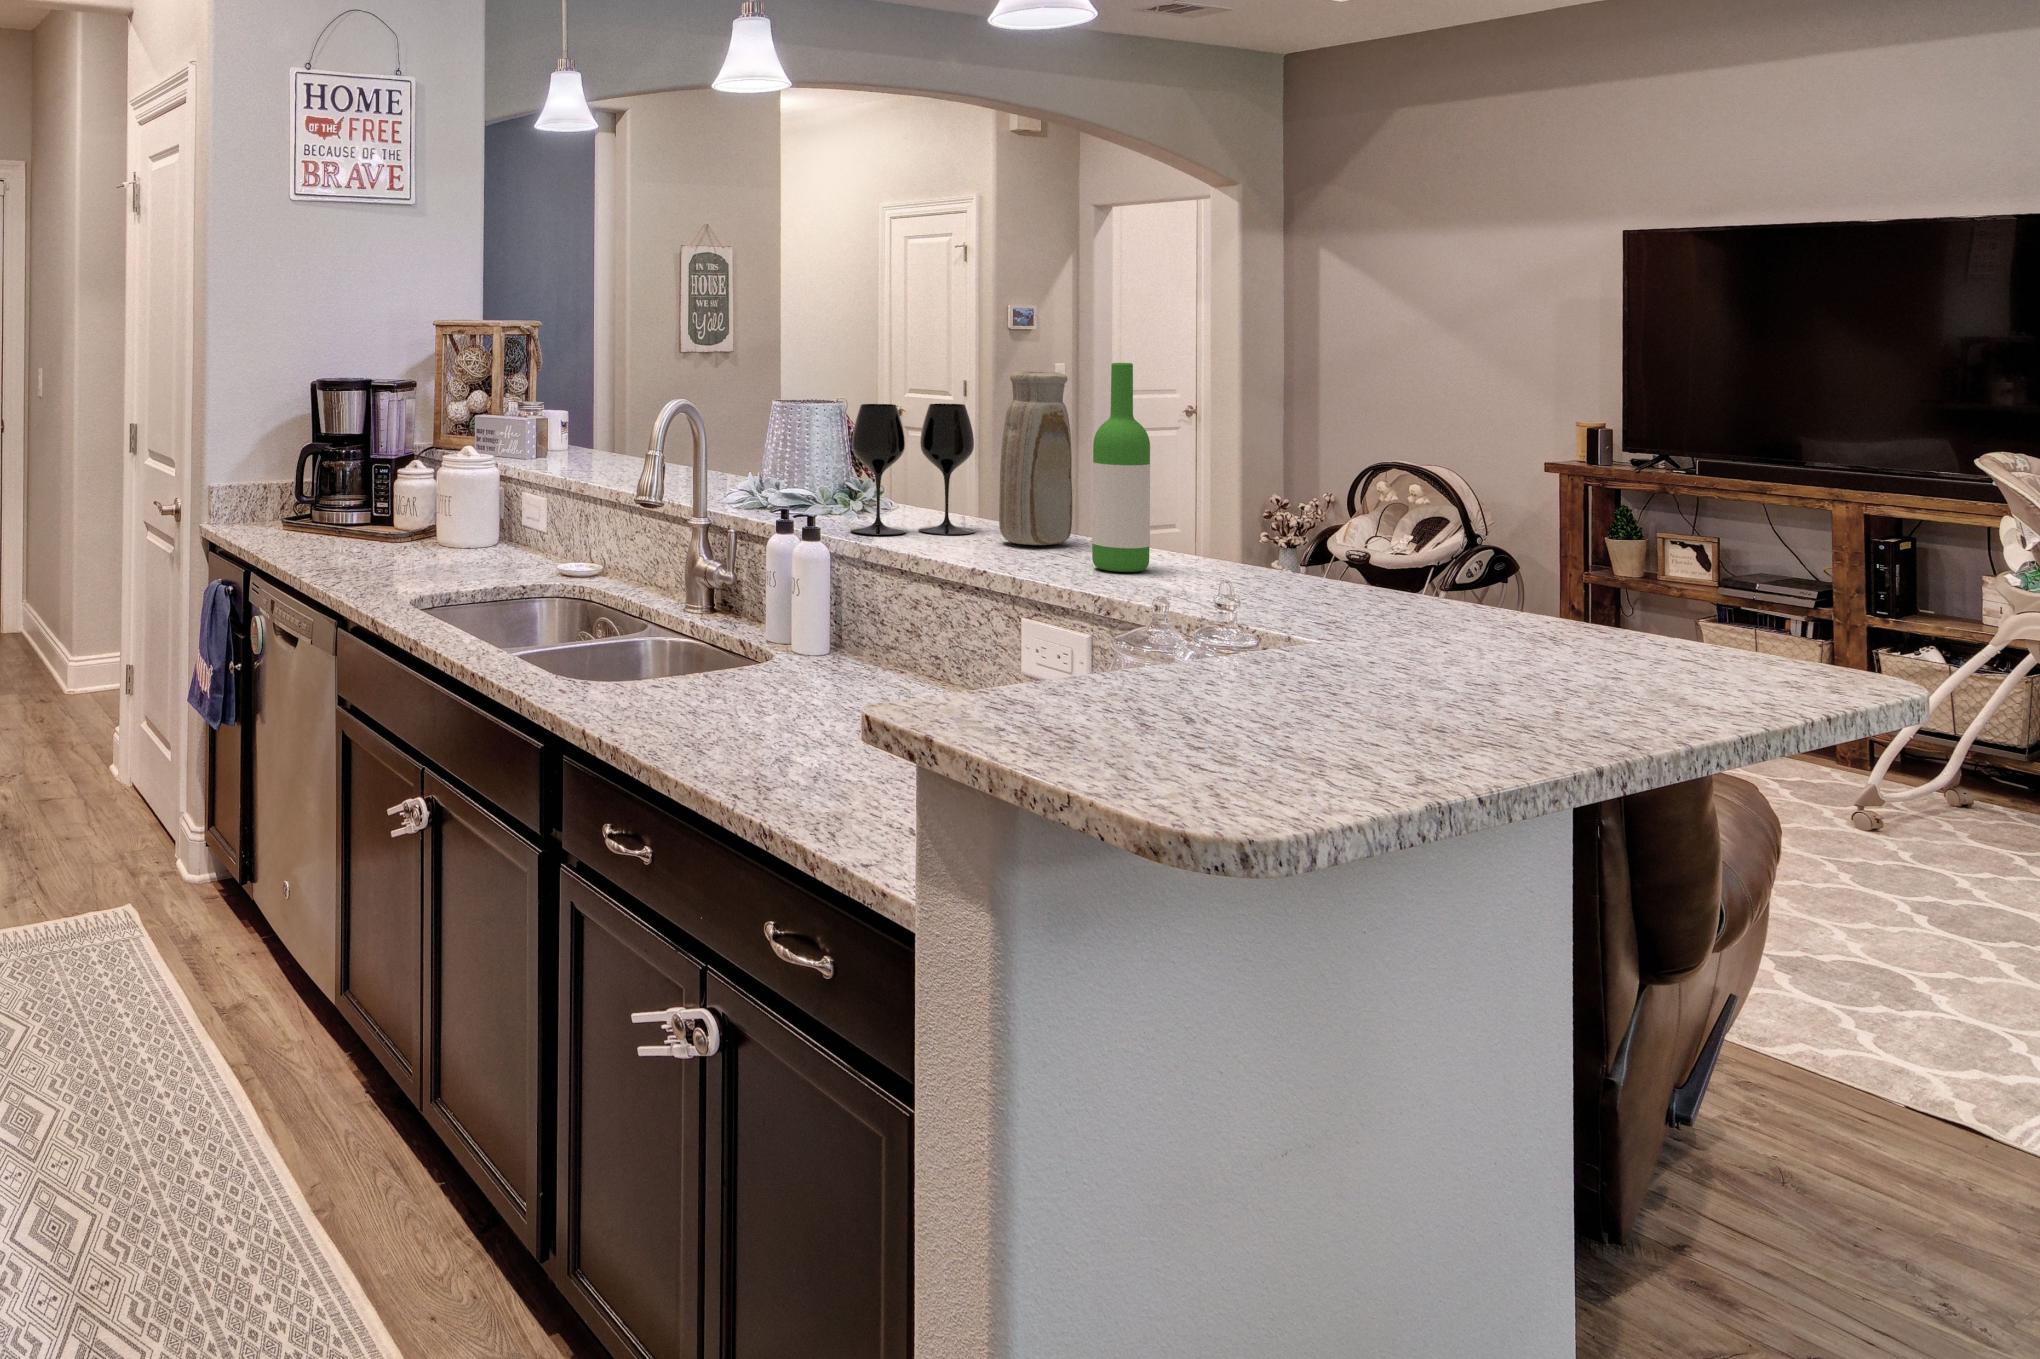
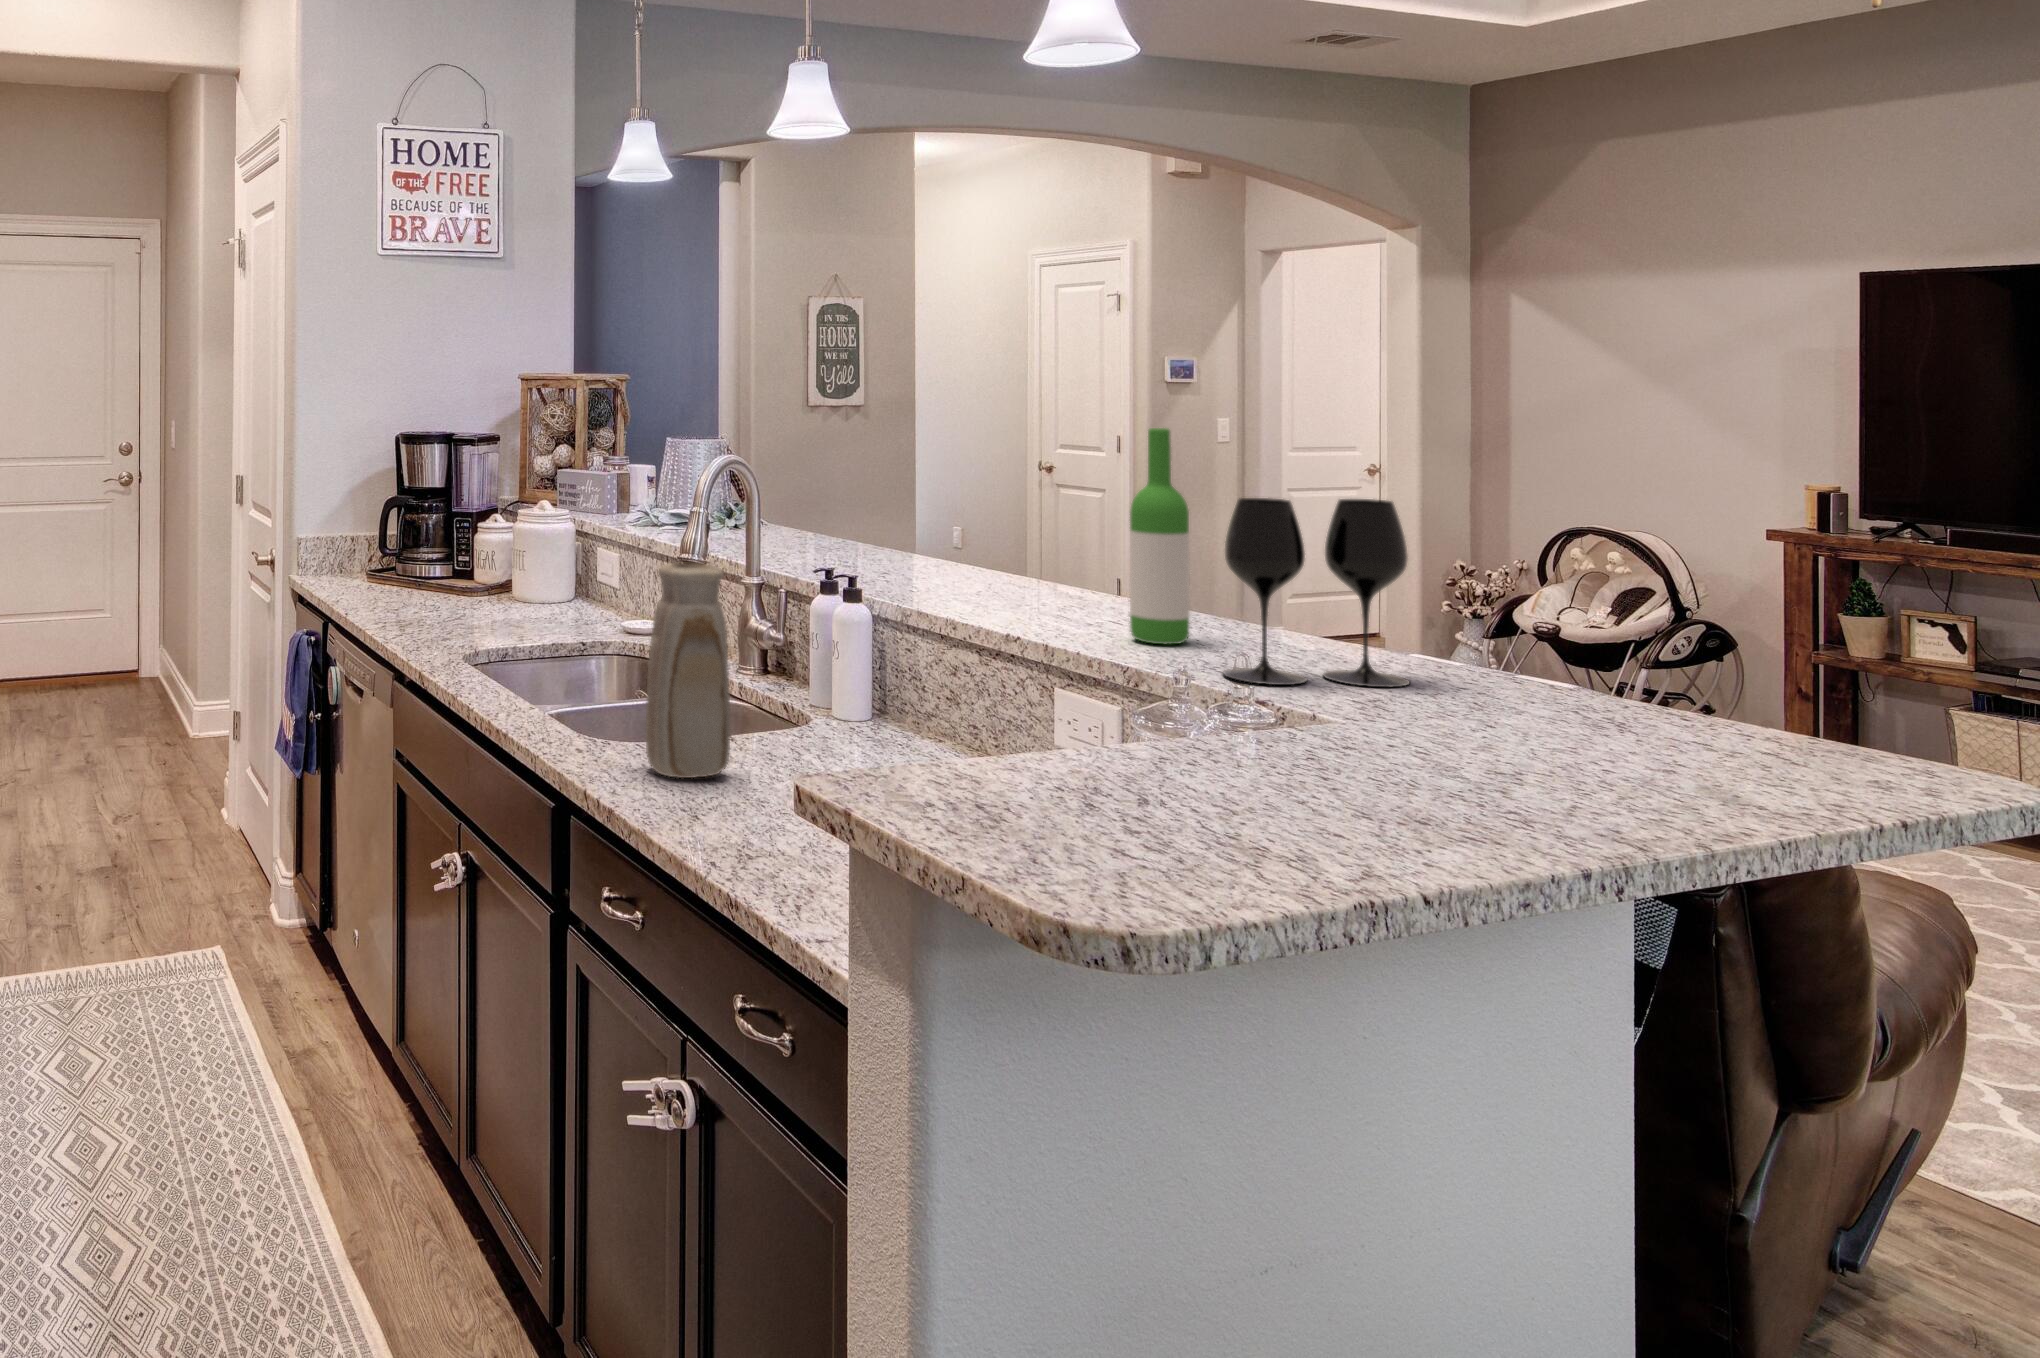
vase: present [999,372,1072,545] -> present [646,563,730,778]
wine glass: present [850,404,975,535] -> present [1223,498,1409,687]

